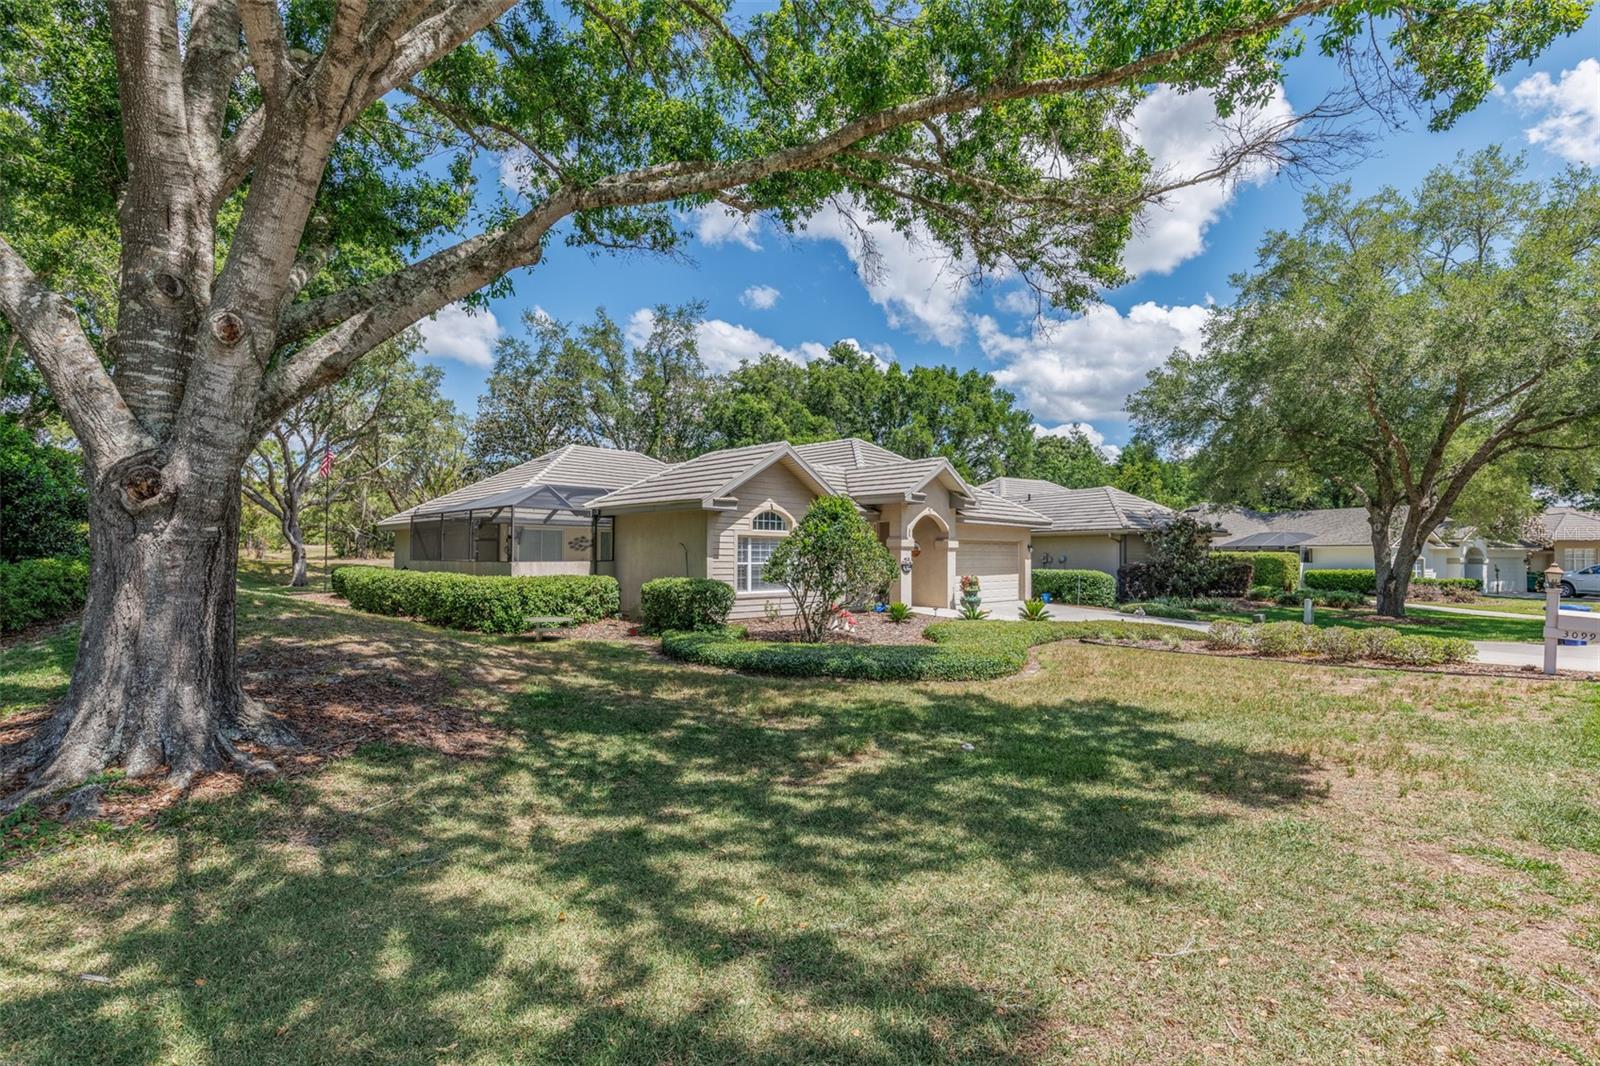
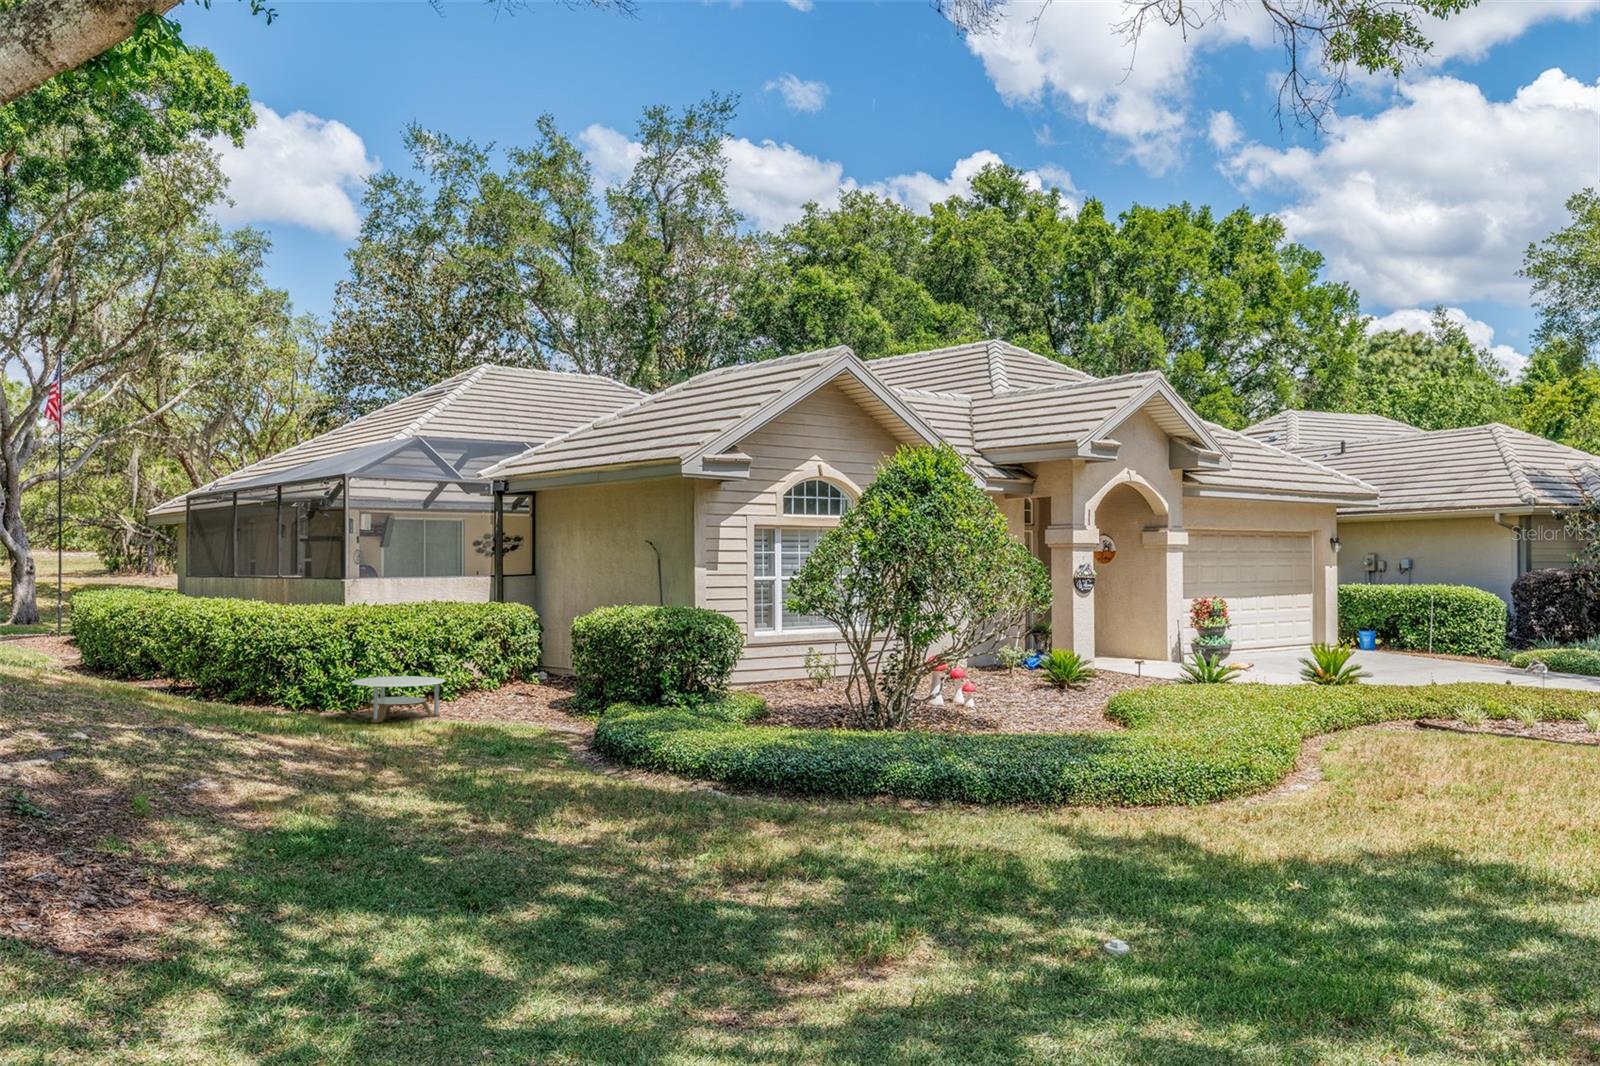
potted tree: present [629,601,646,636] -> none [543,643,581,712]

